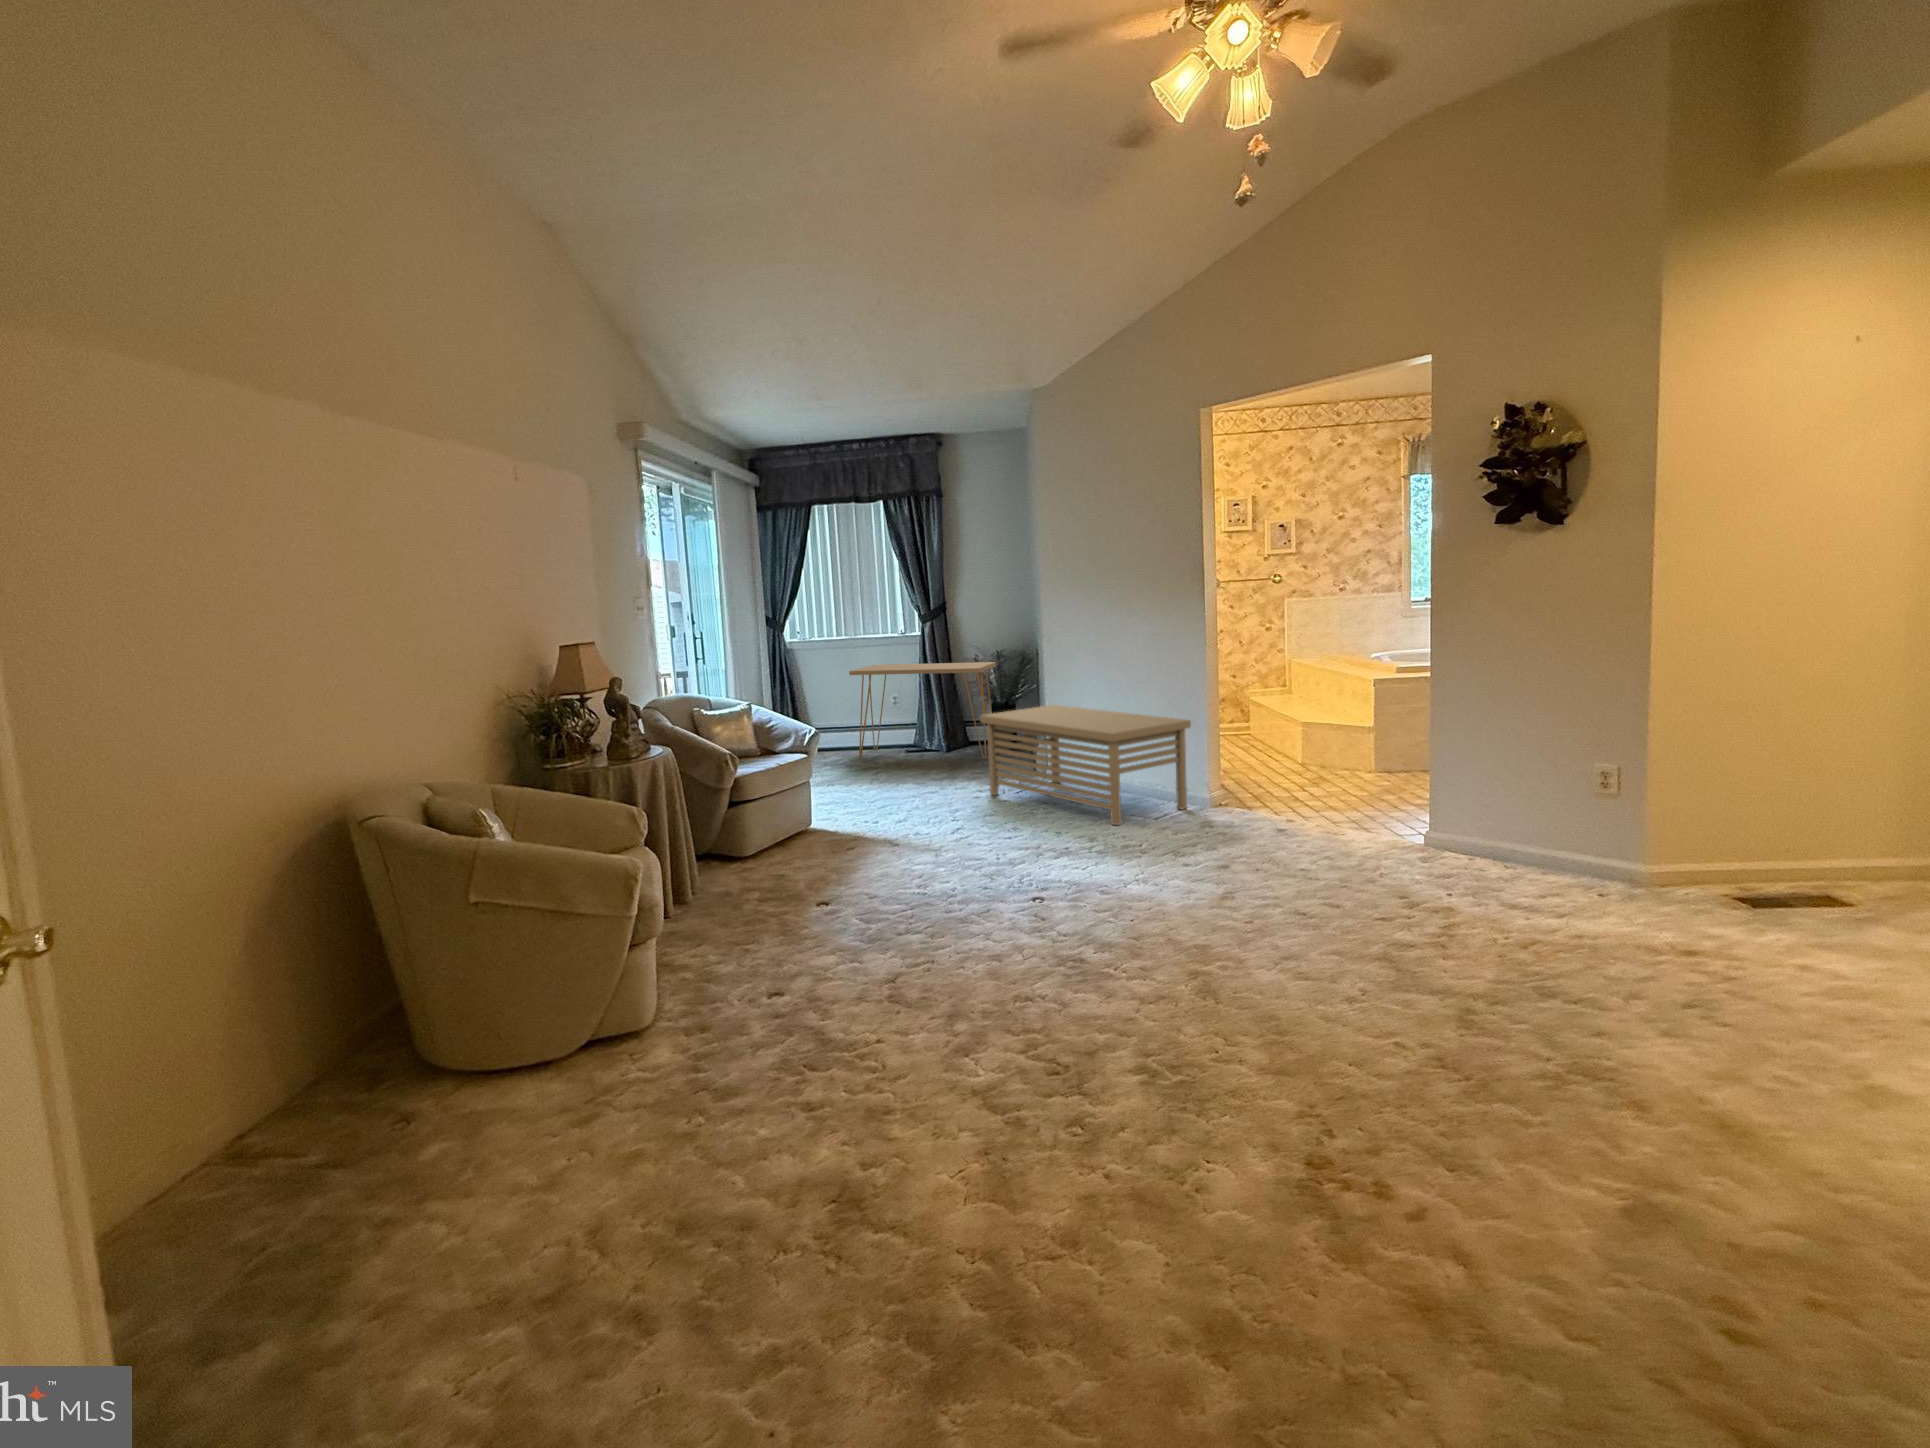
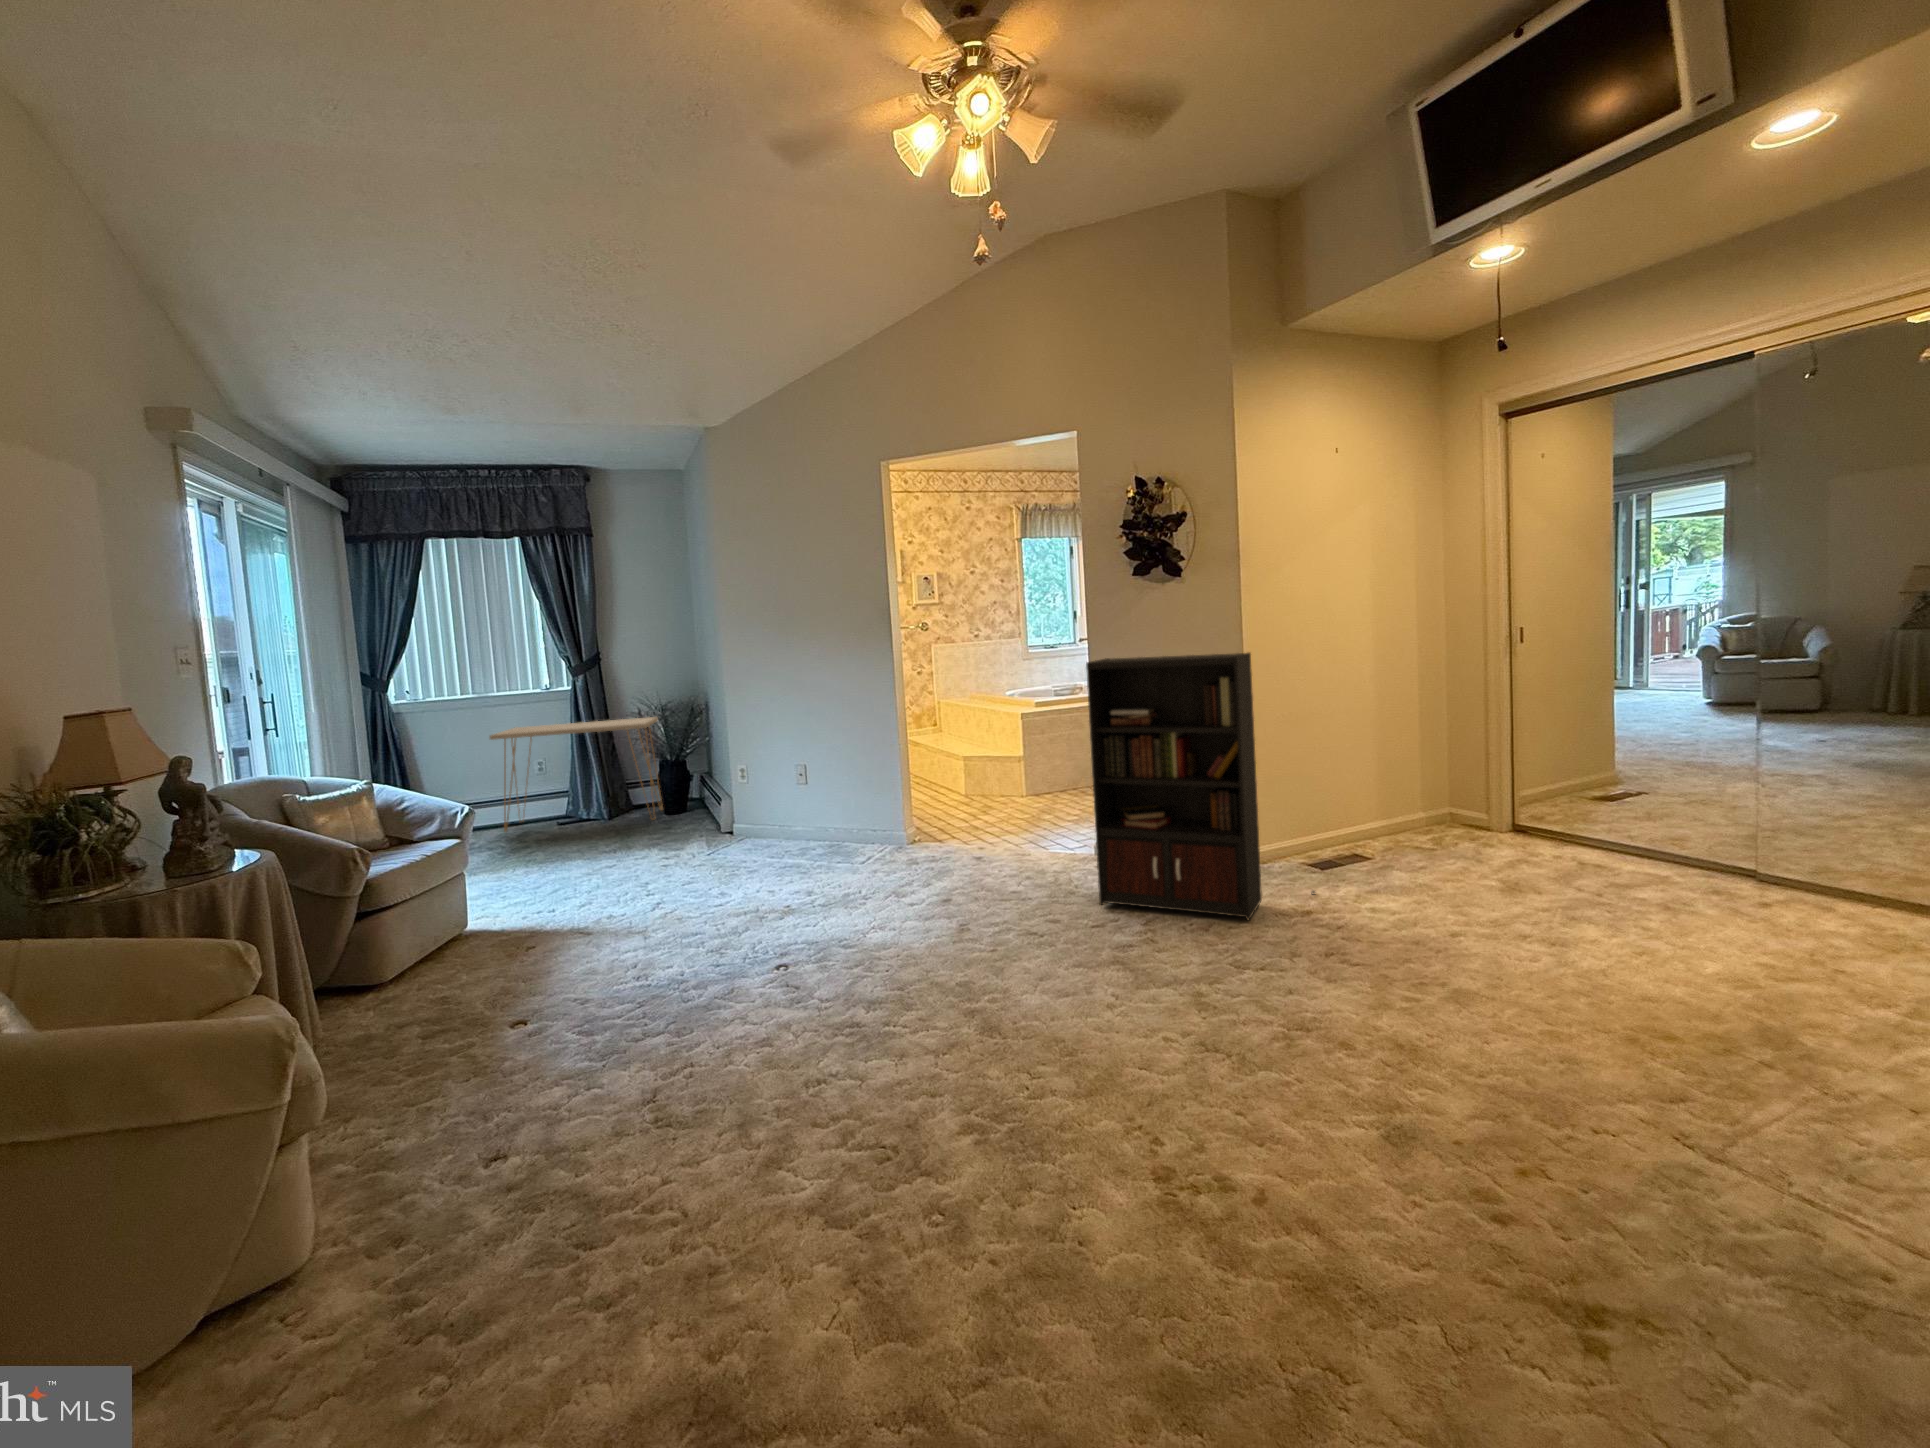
bookcase: none [1376,630,1655,927] -> present [1086,653,1315,920]
storage bench: present [980,705,1191,826] -> none [662,756,887,875]

